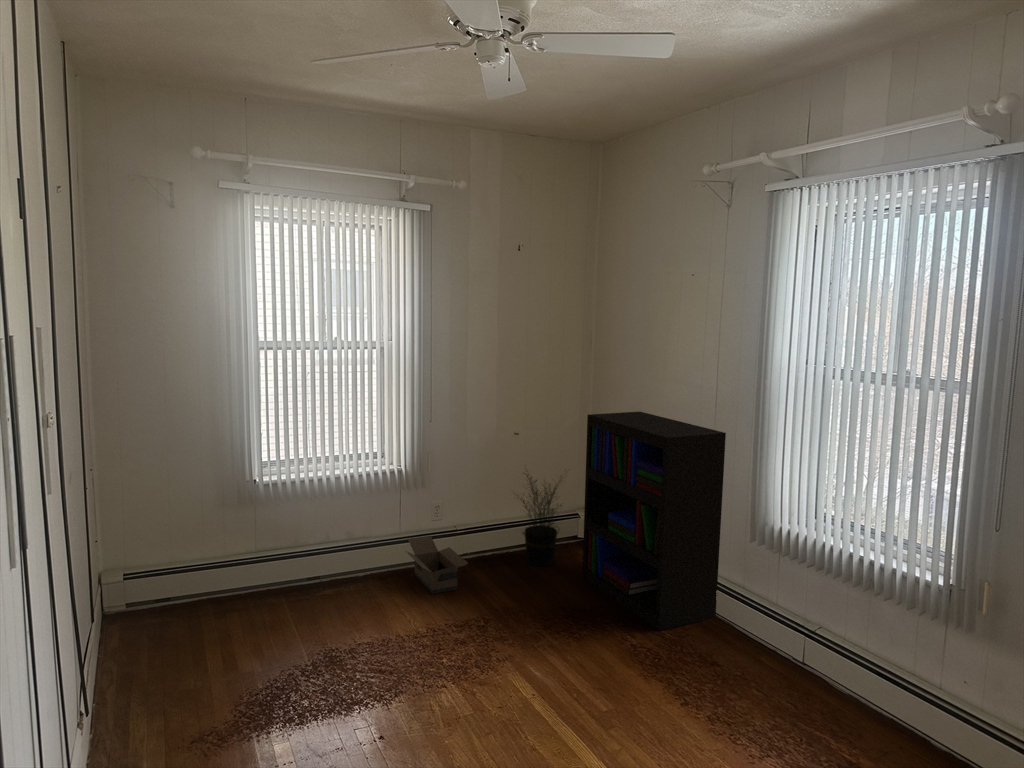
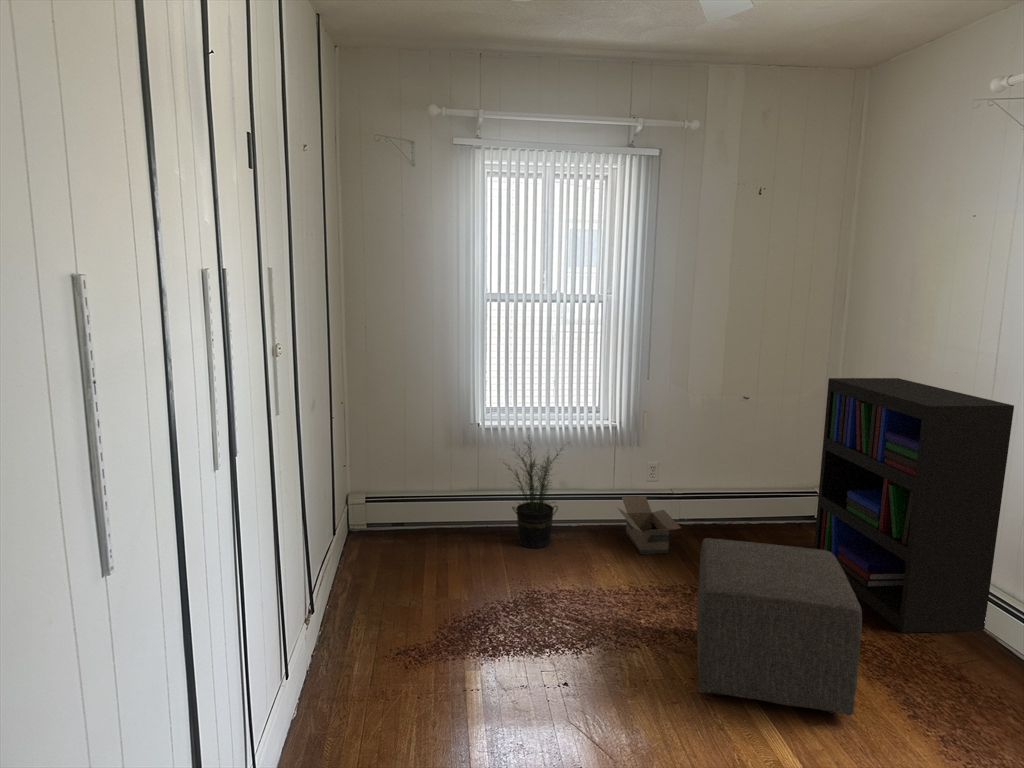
potted plant: present [517,474,561,566] -> present [505,440,562,548]
ottoman: none [494,570,634,717] -> present [697,538,862,715]

